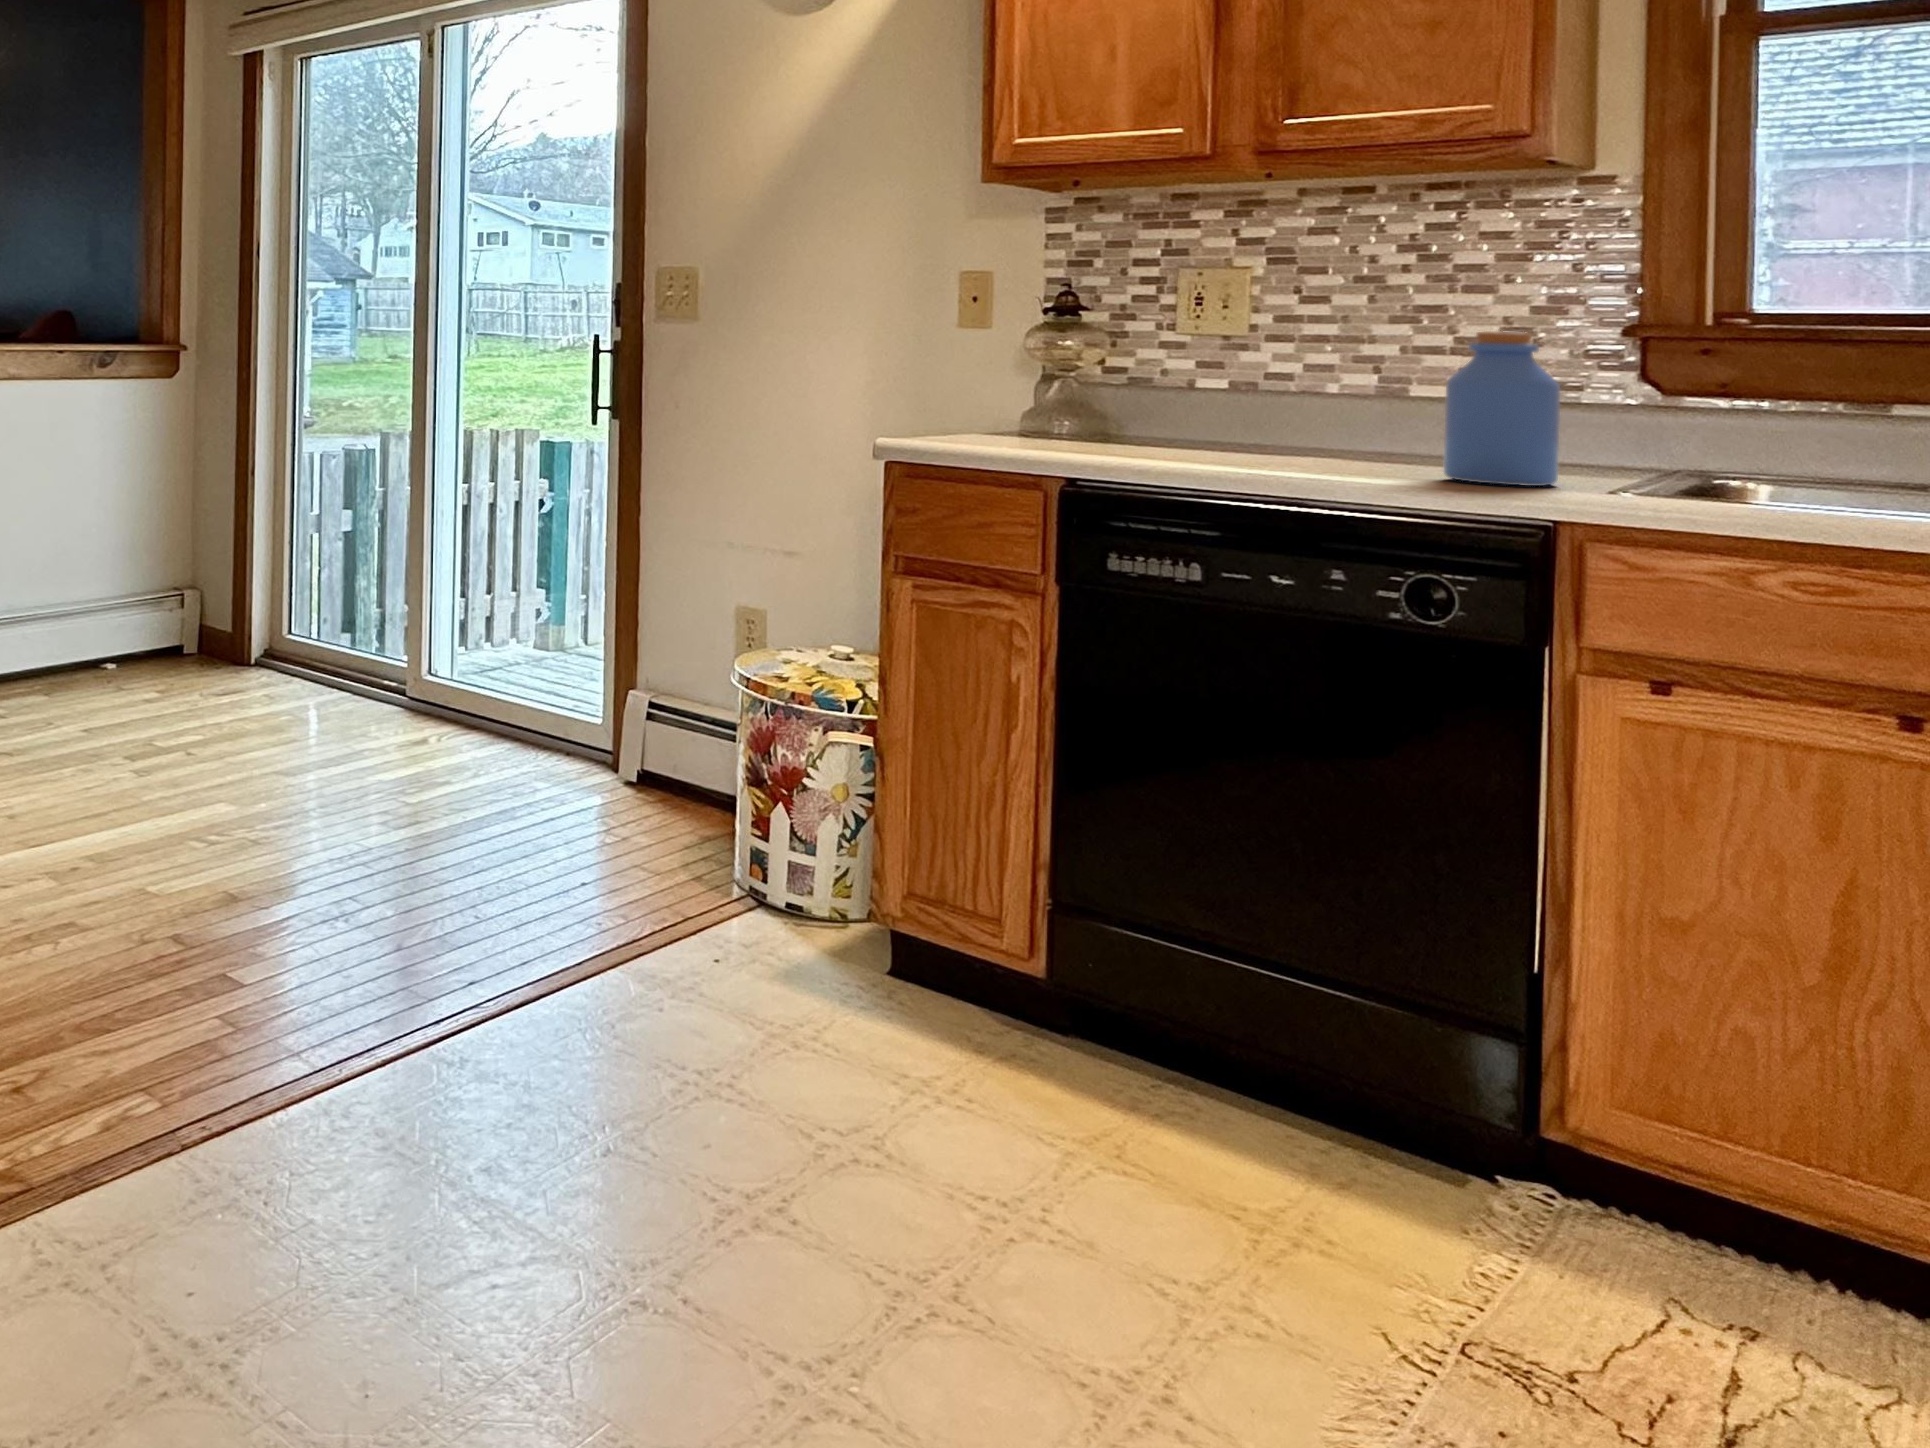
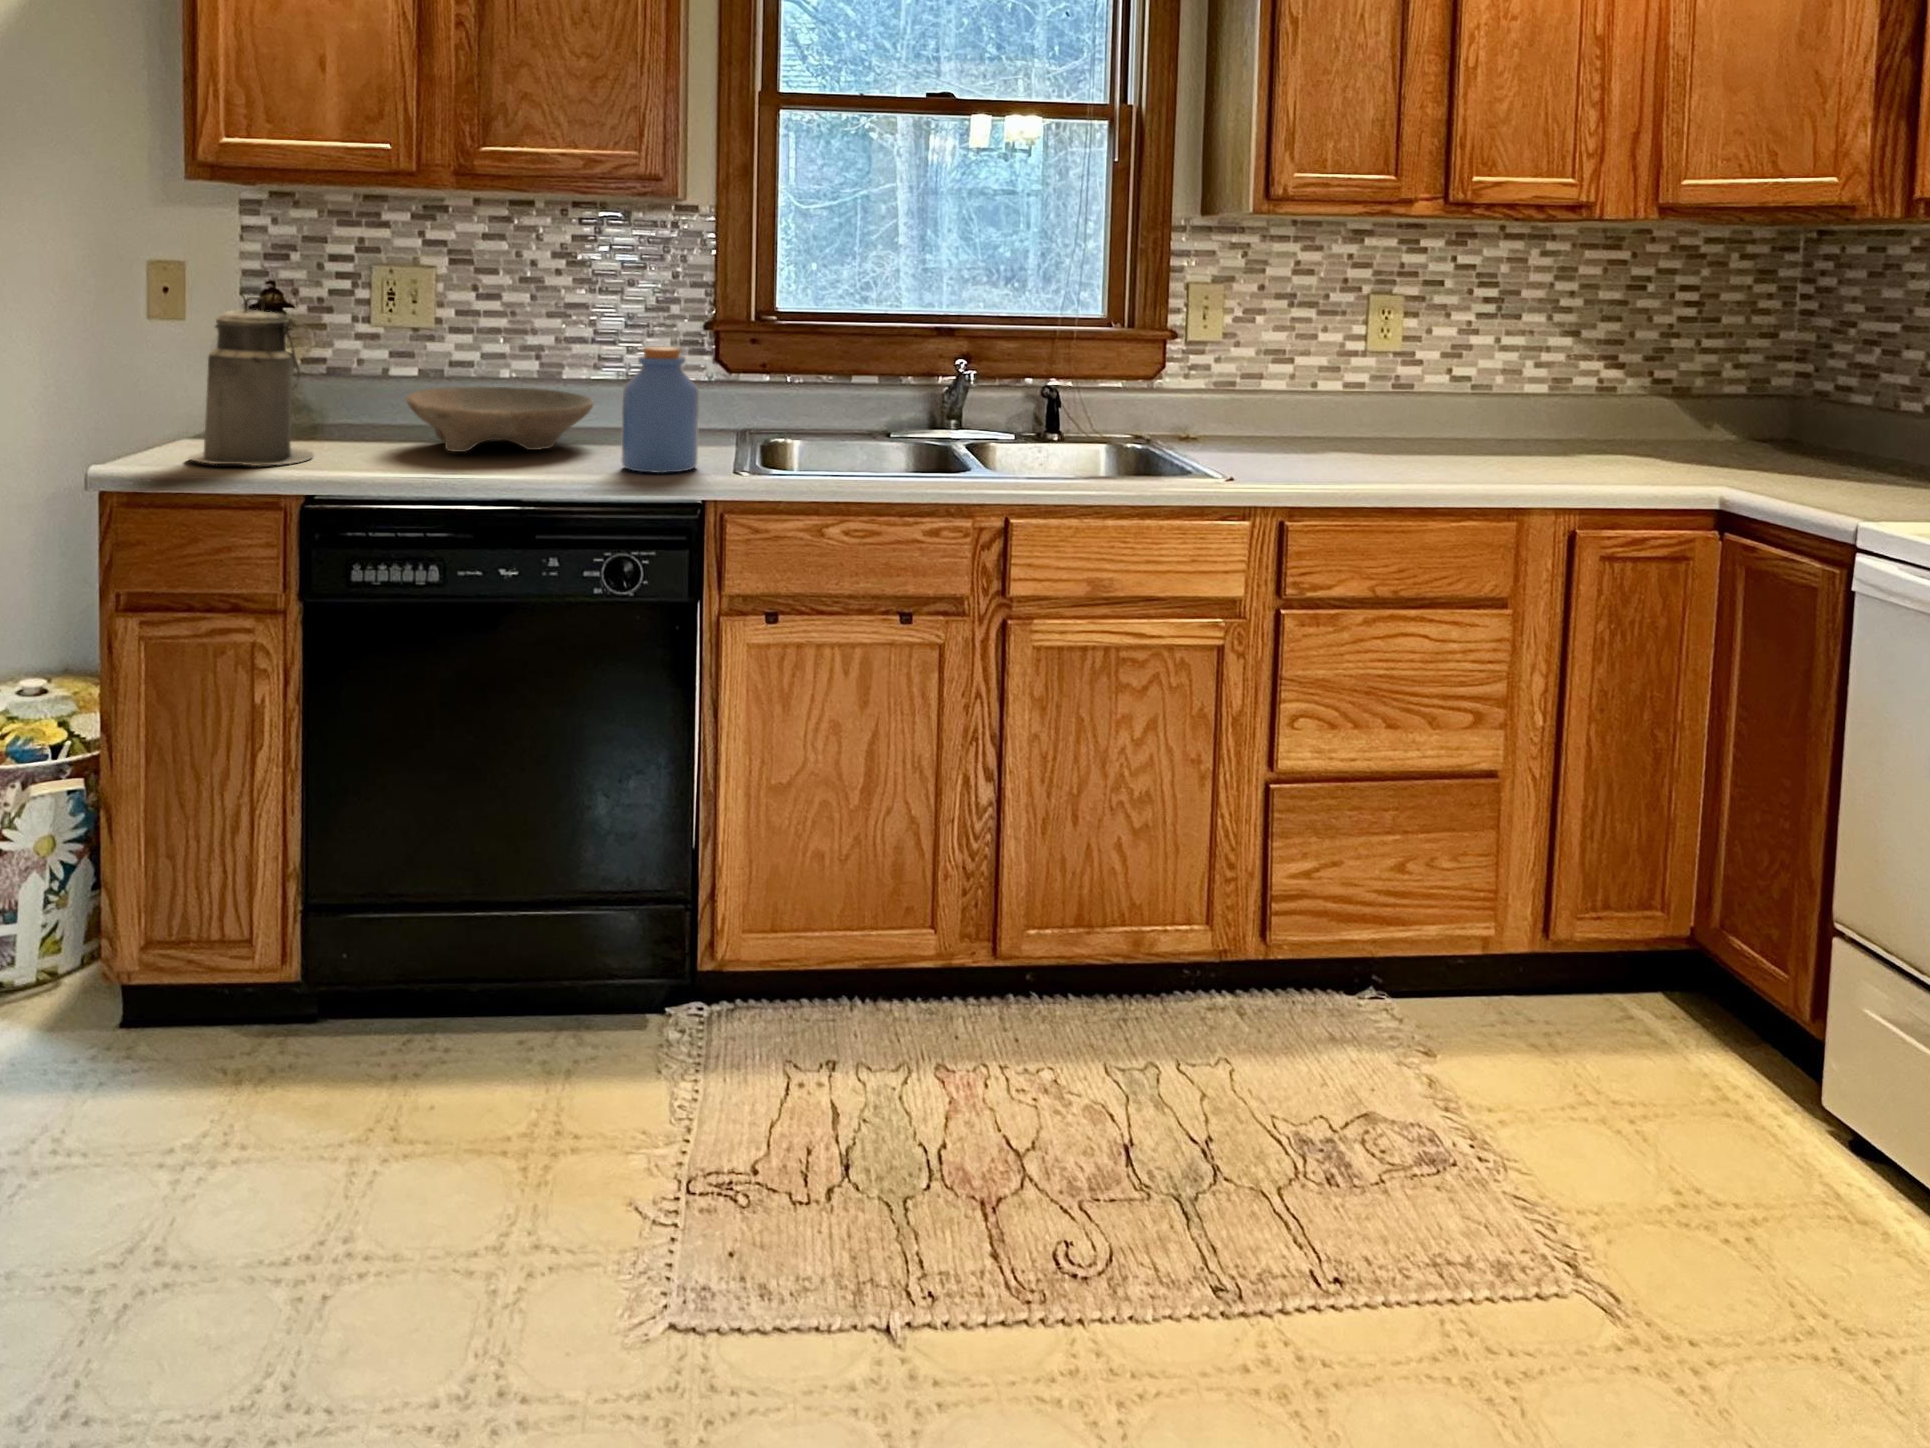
canister: none [966,285,1089,451] -> present [188,297,313,466]
bowl: none [1192,394,1430,462] -> present [406,387,593,452]

